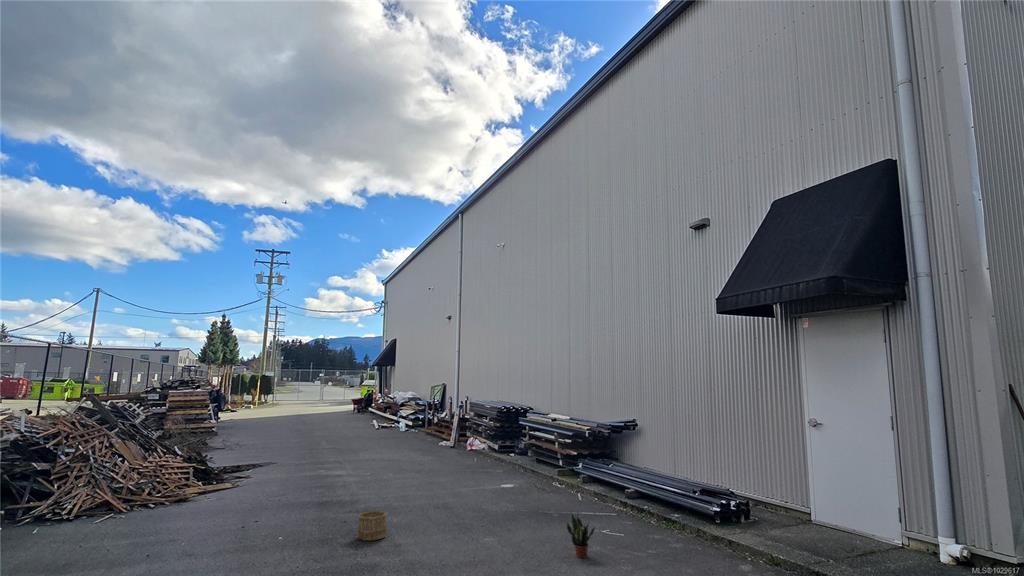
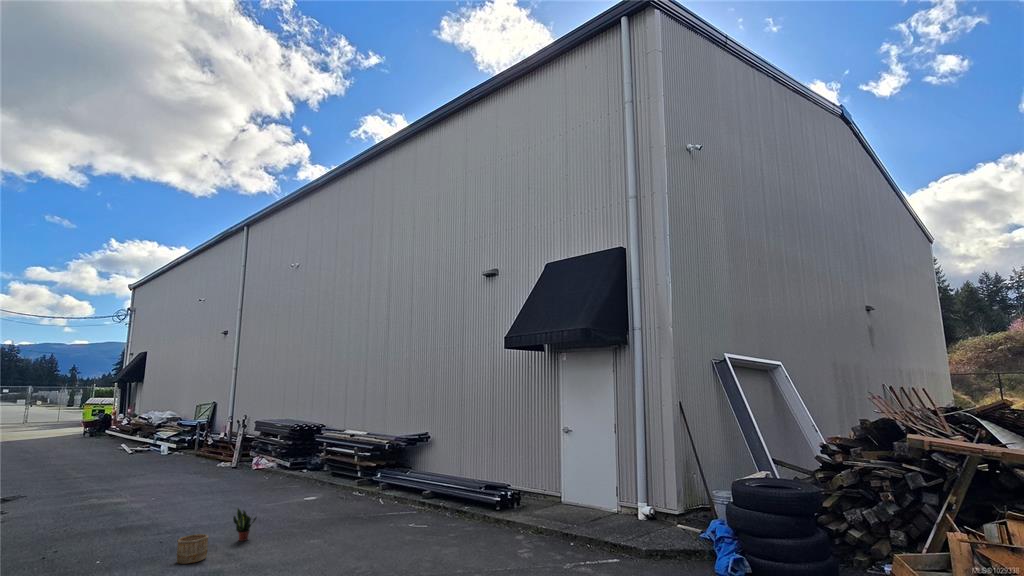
potted plant: present [567,514,595,558] -> present [233,508,256,541]

